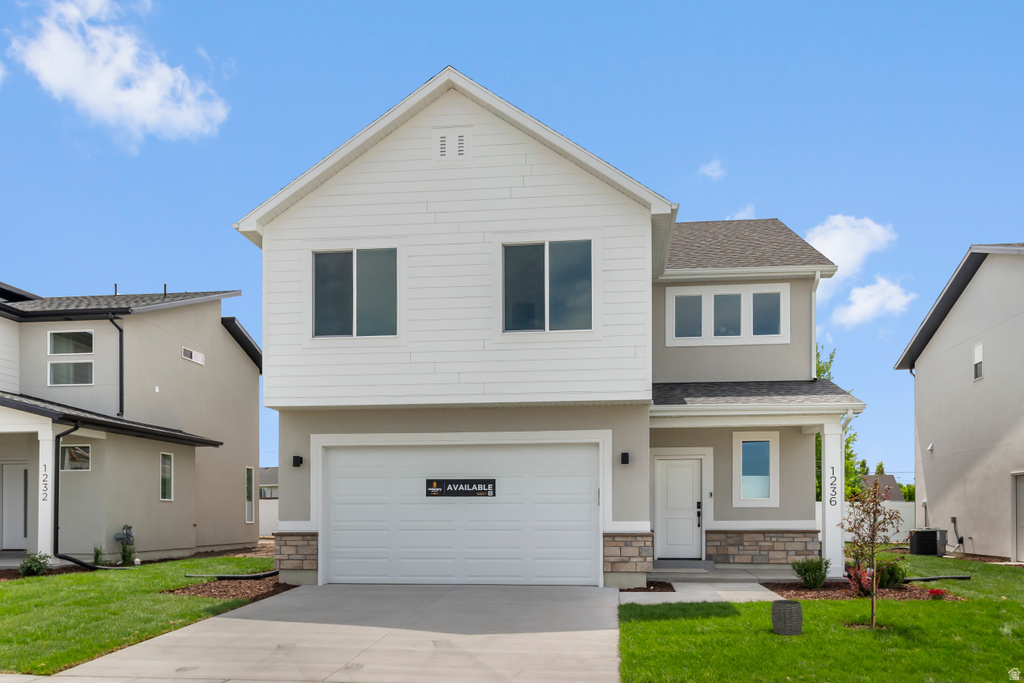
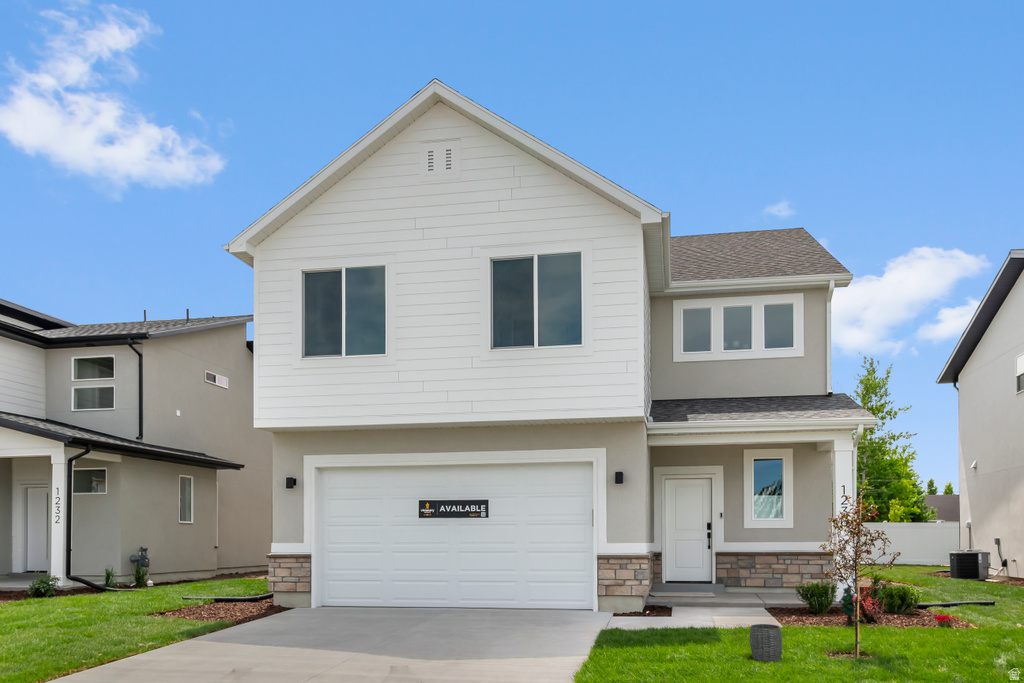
decorative plant: none [840,562,861,601] -> present [839,585,856,627]

